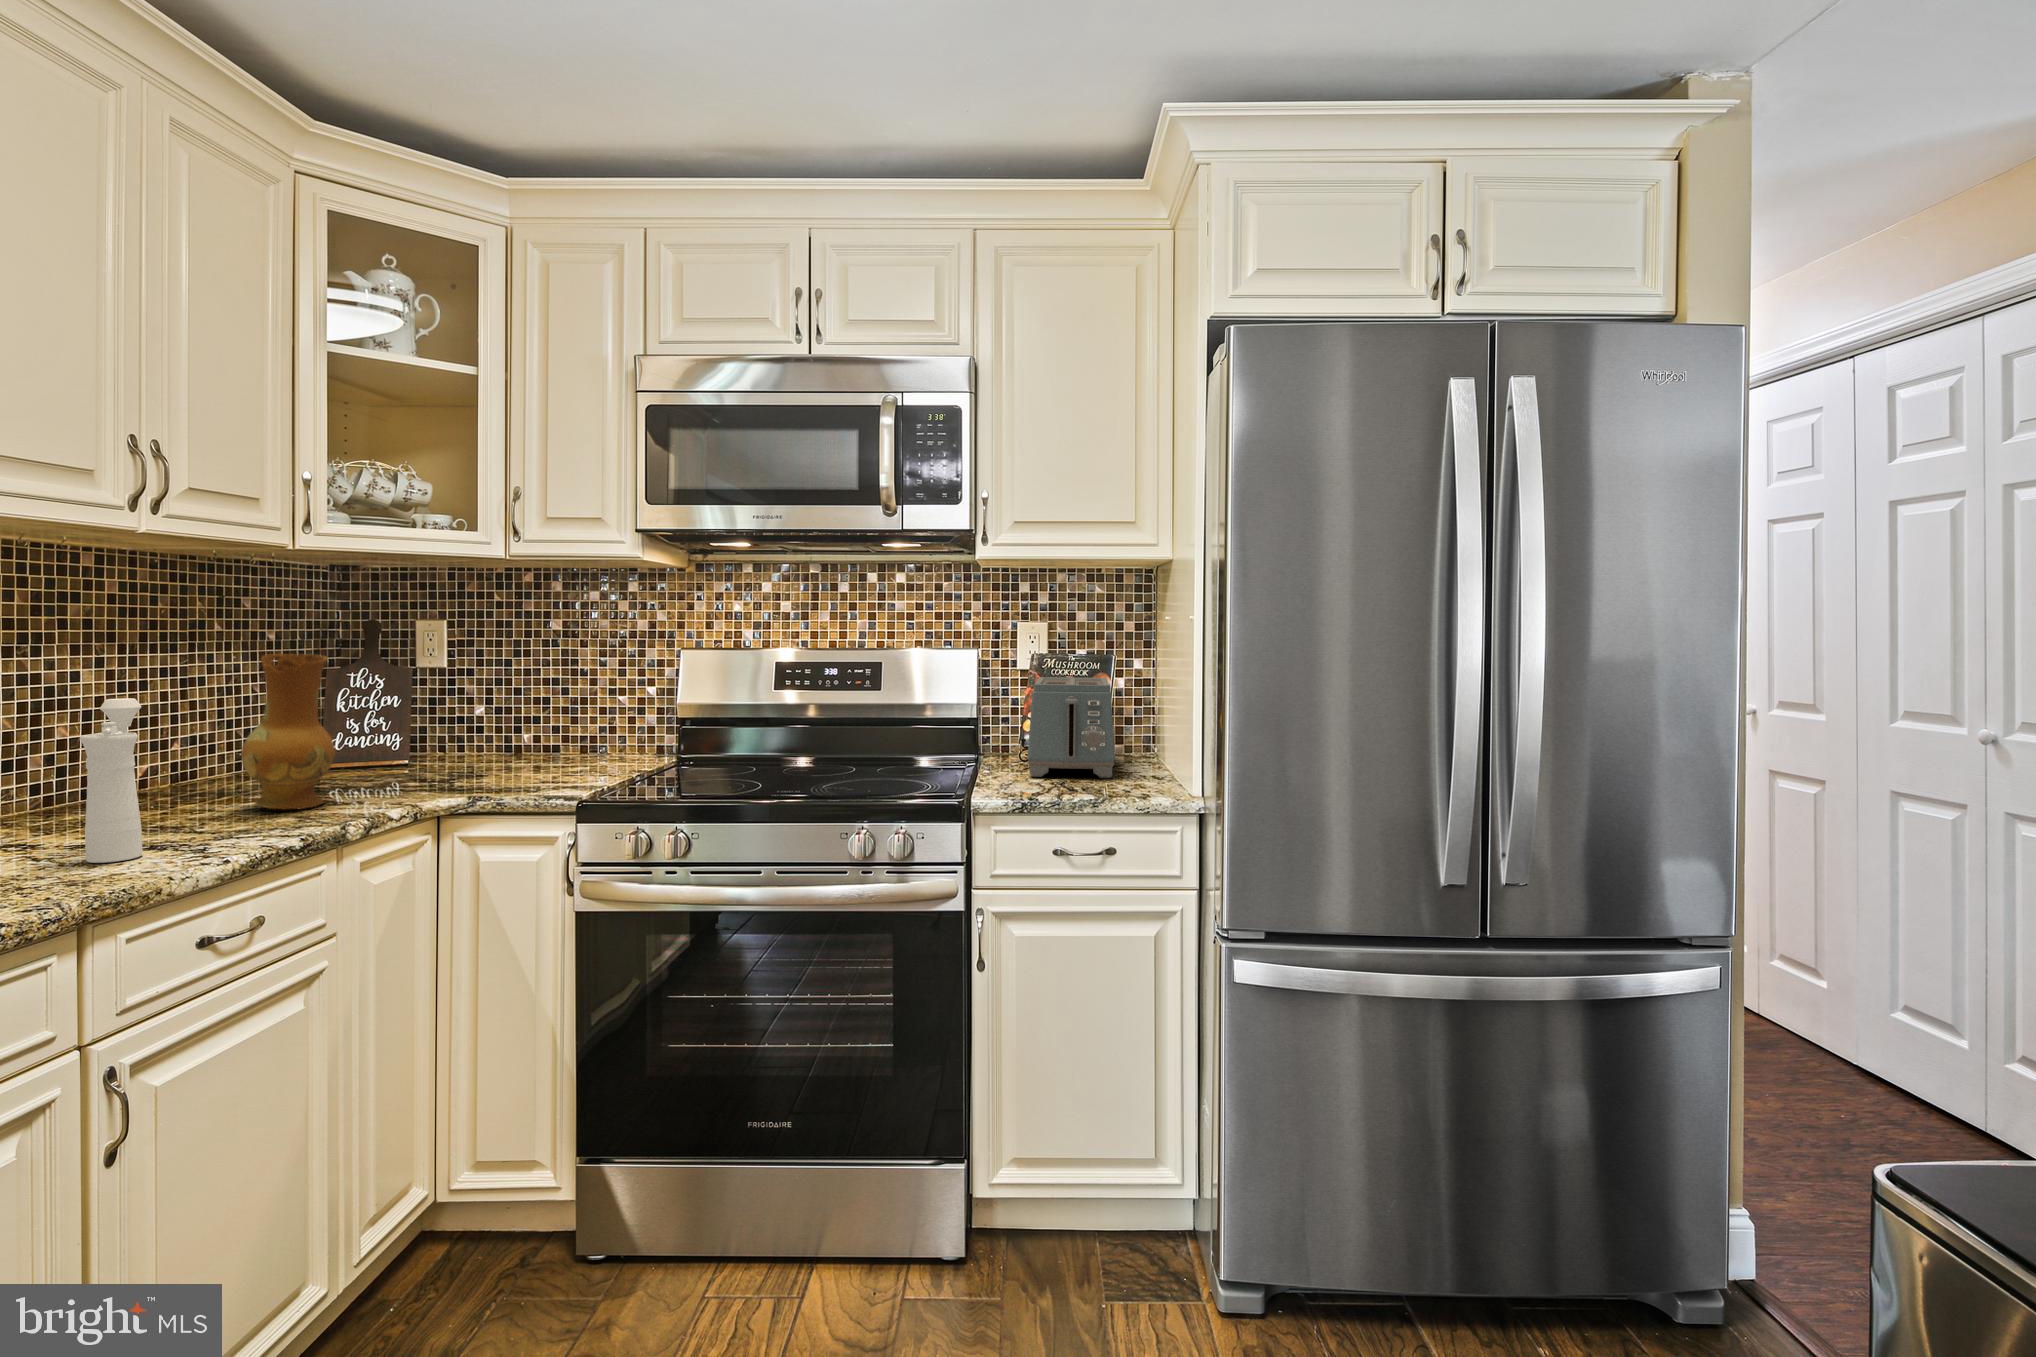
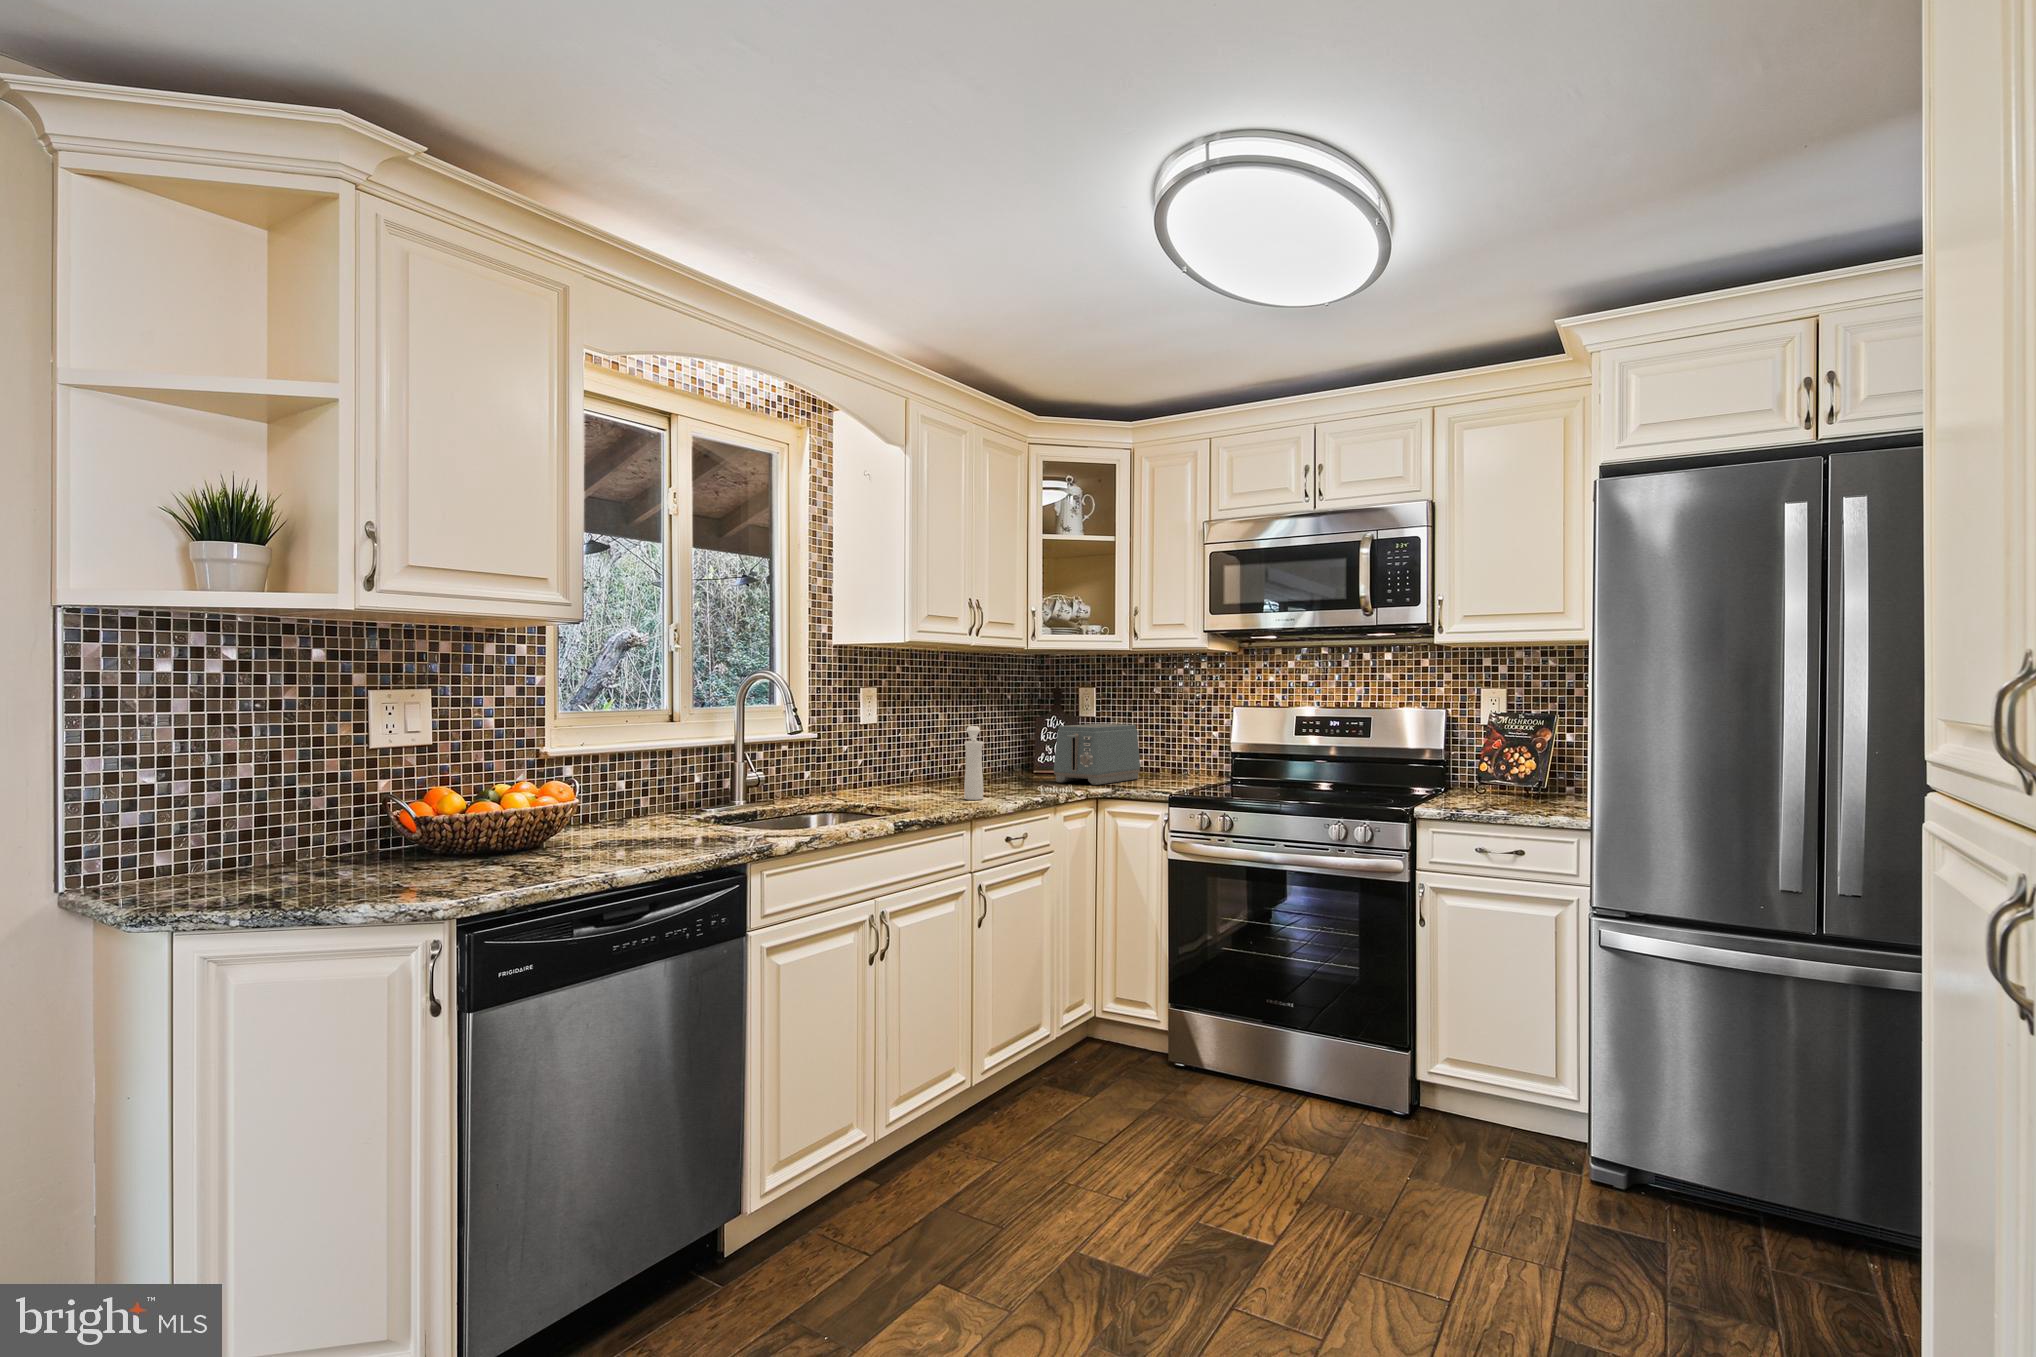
ceramic jug: present [241,654,335,809] -> none [1010,706,1049,789]
toaster: present [1027,677,1115,778] -> present [1054,724,1140,785]

